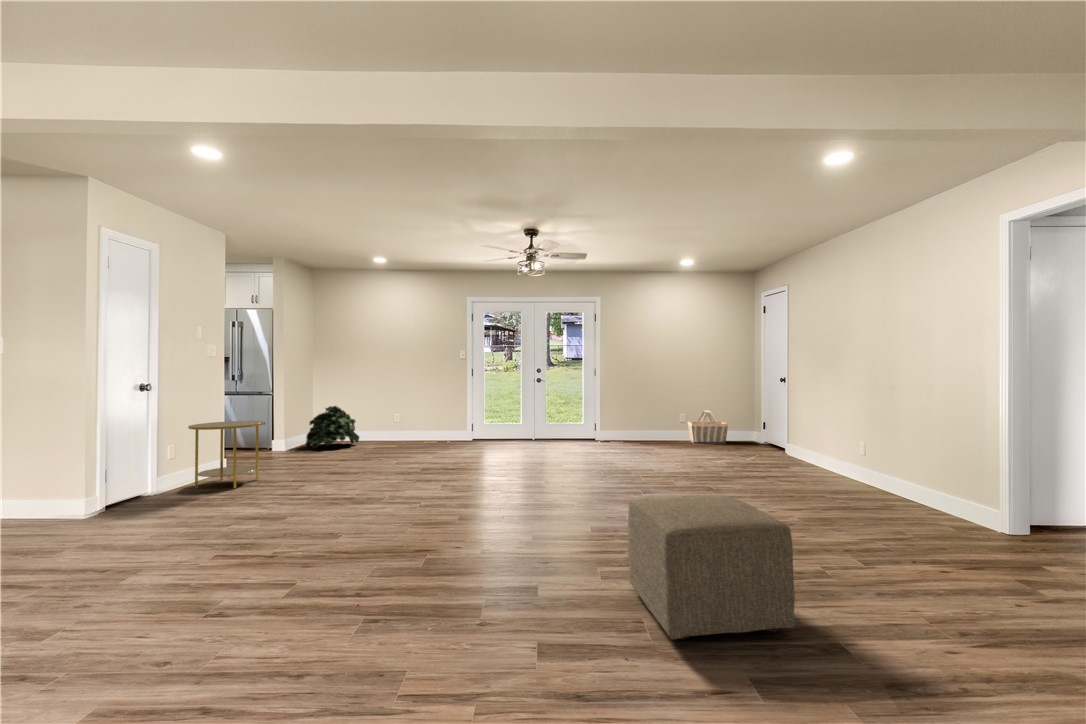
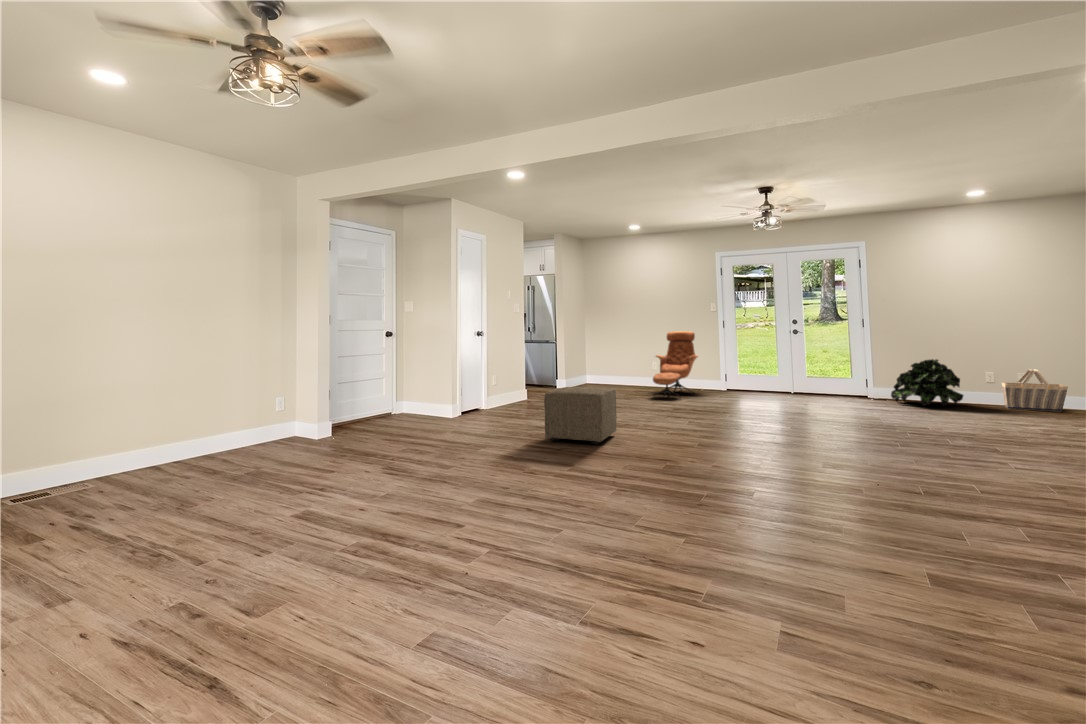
lounge chair: none [398,378,447,455] -> present [653,331,698,397]
potted plant: present [306,406,359,449] -> present [891,359,963,406]
side table: present [188,421,265,489] -> none [504,362,551,410]
ottoman: present [628,495,795,640] -> present [544,387,617,444]

